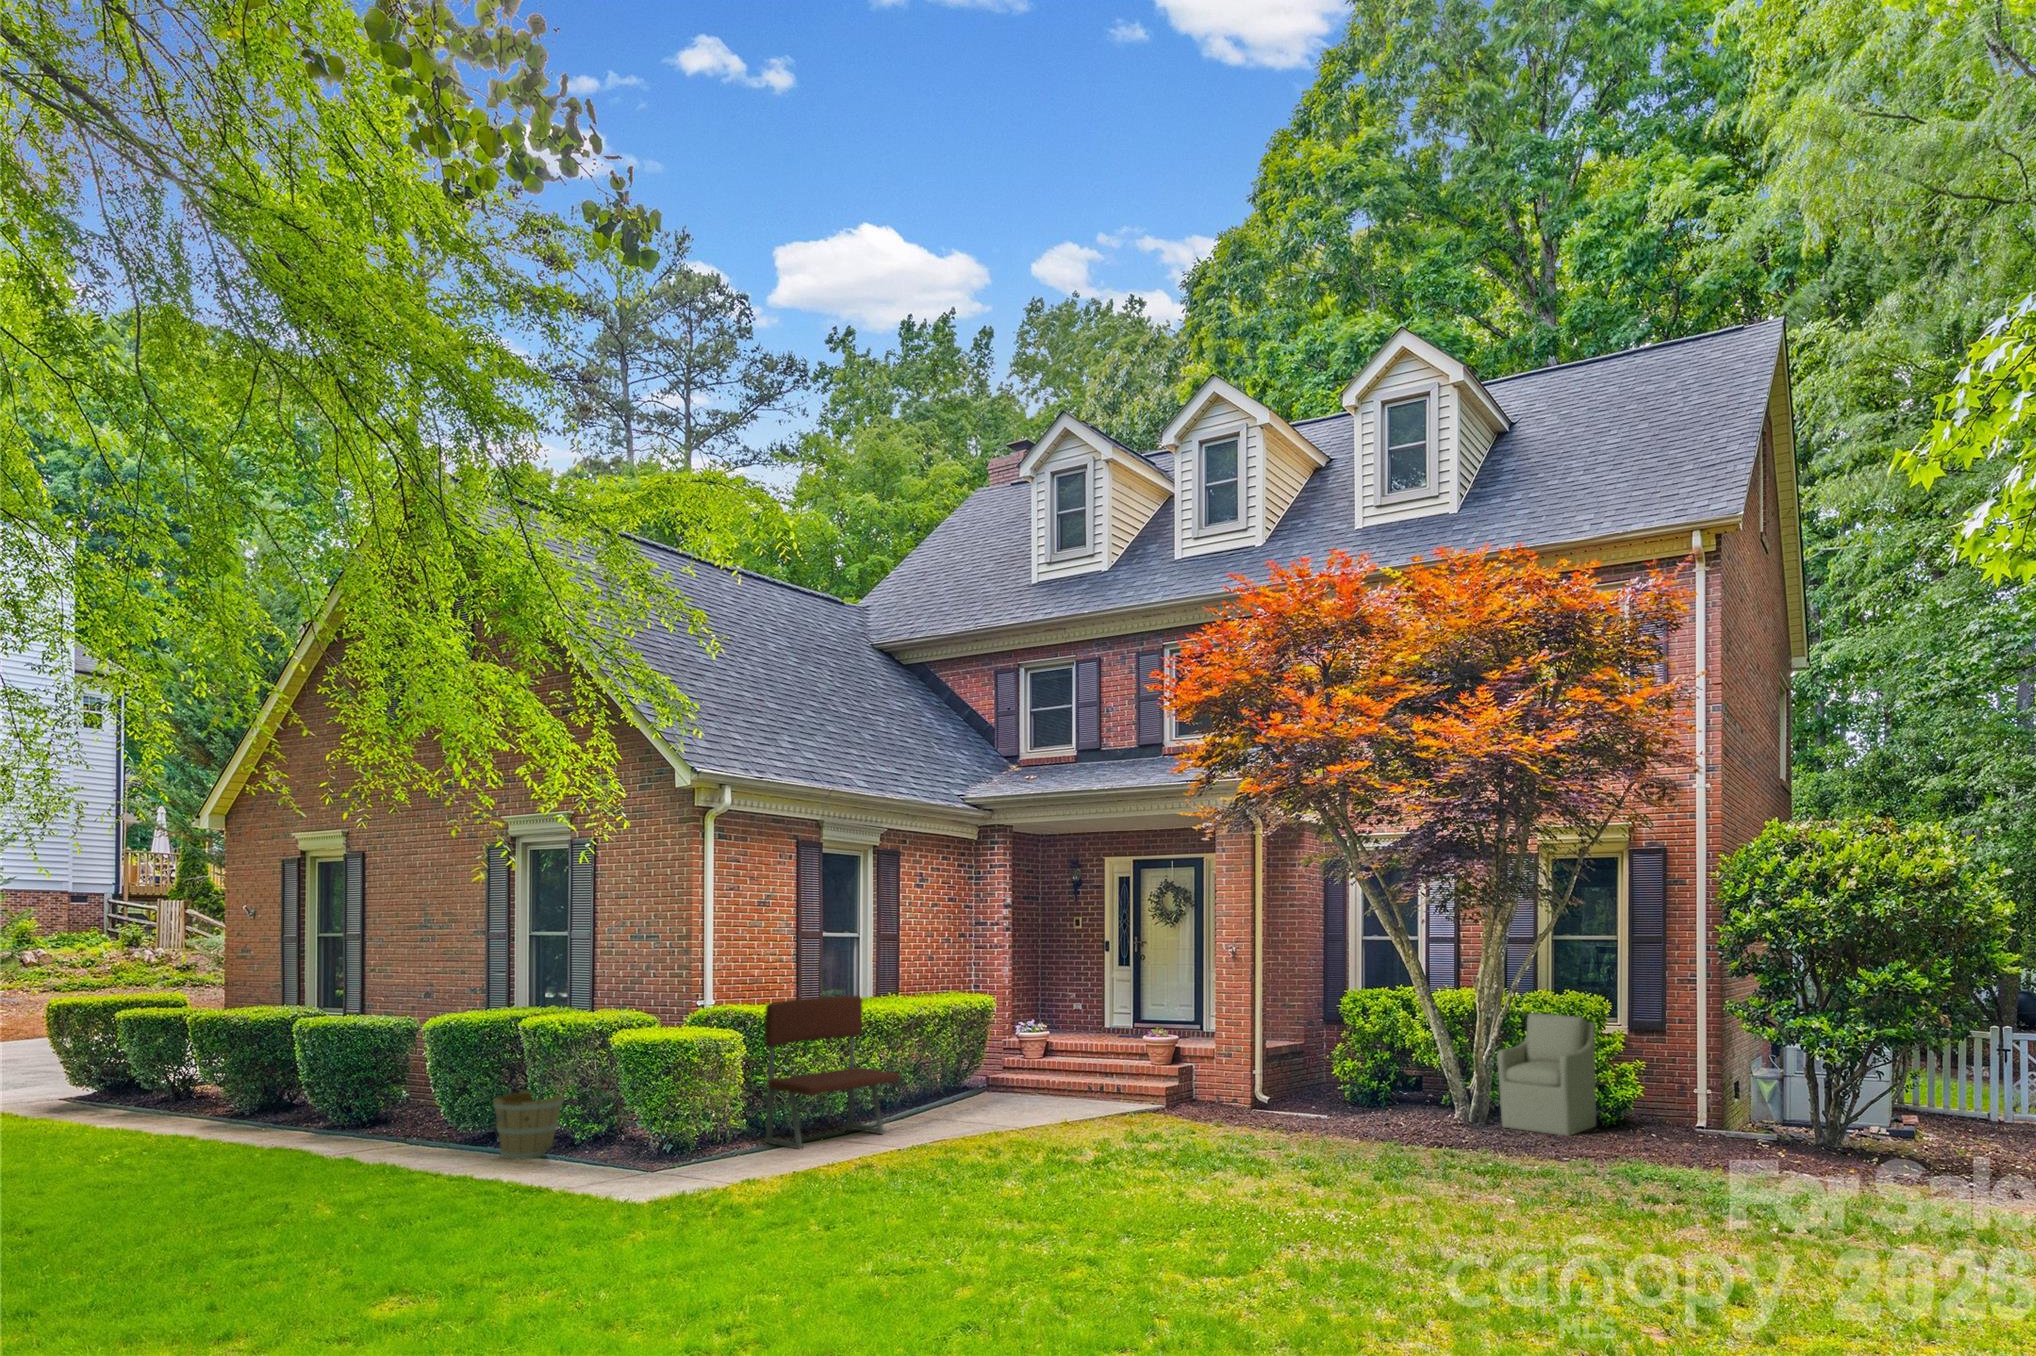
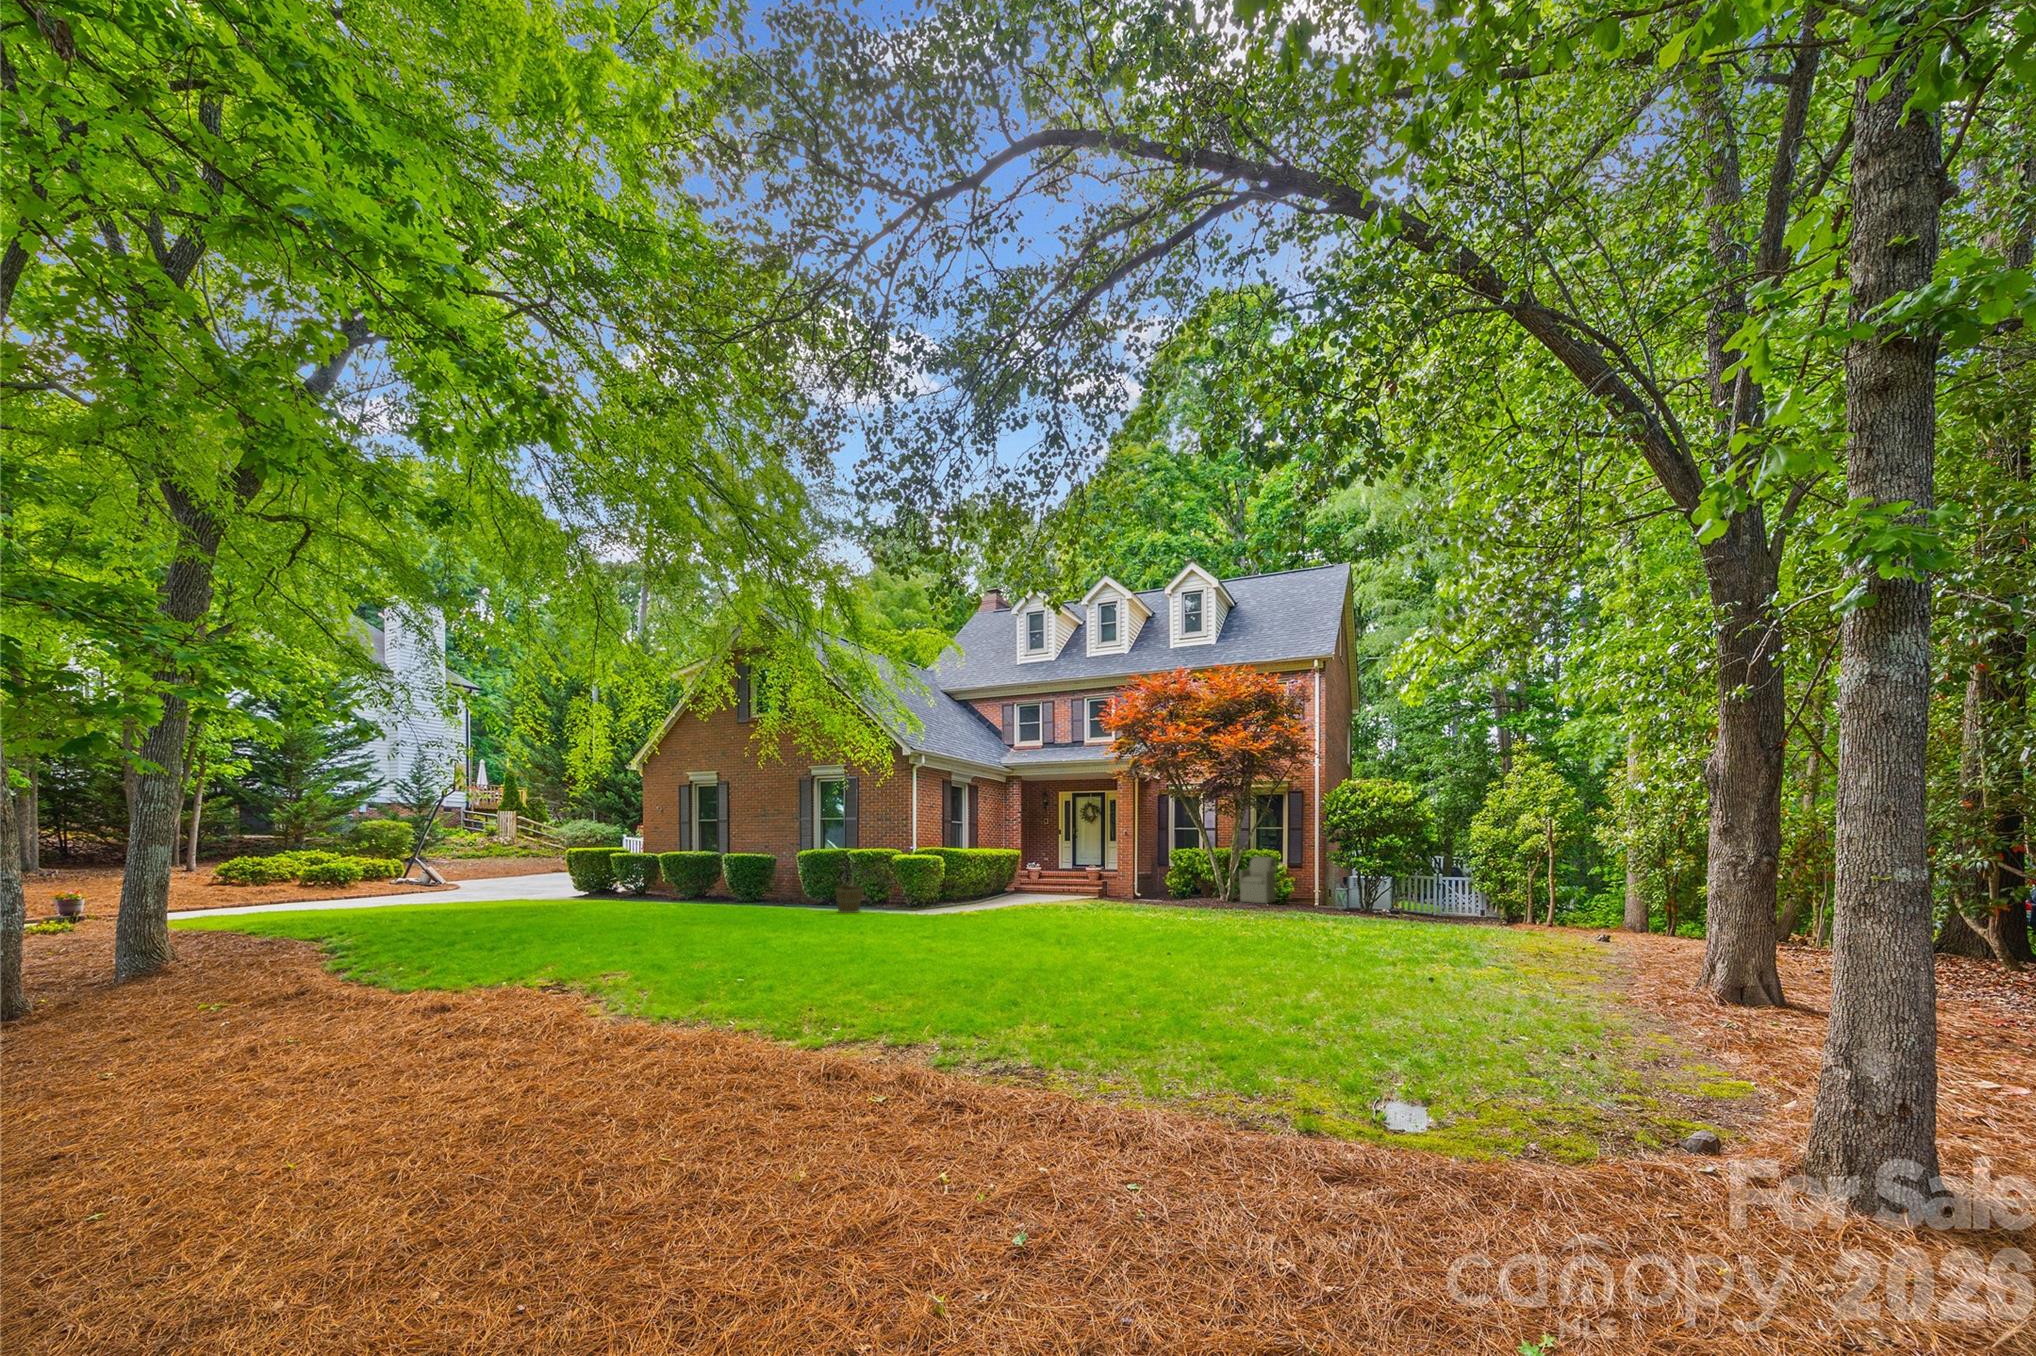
bench: present [765,996,900,1149] -> none [949,847,1002,908]

